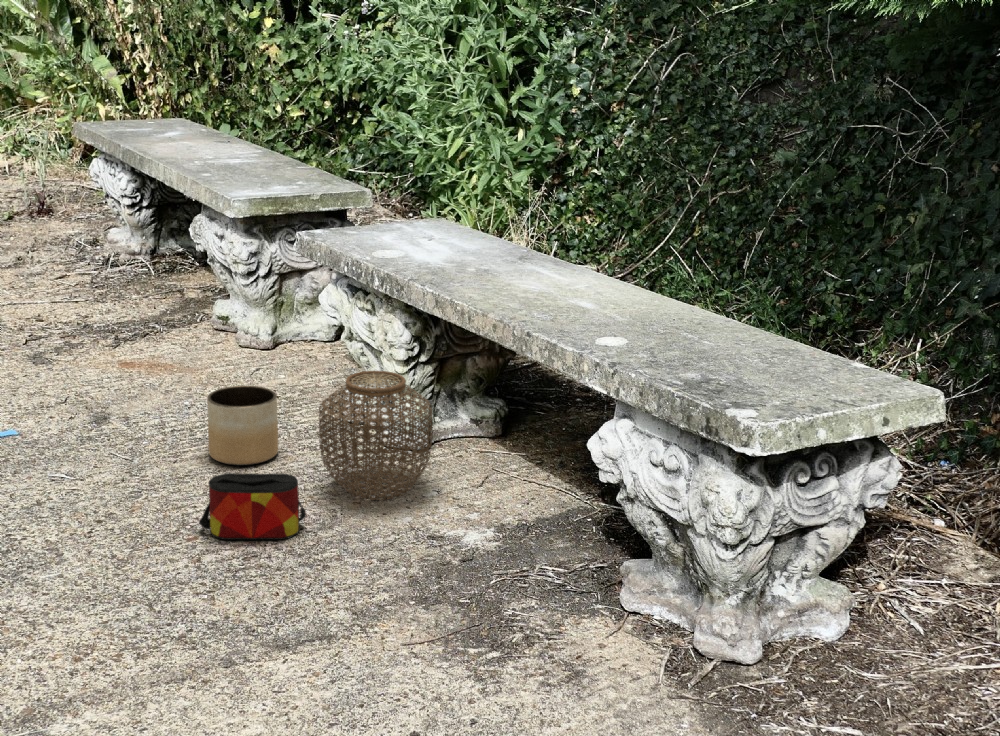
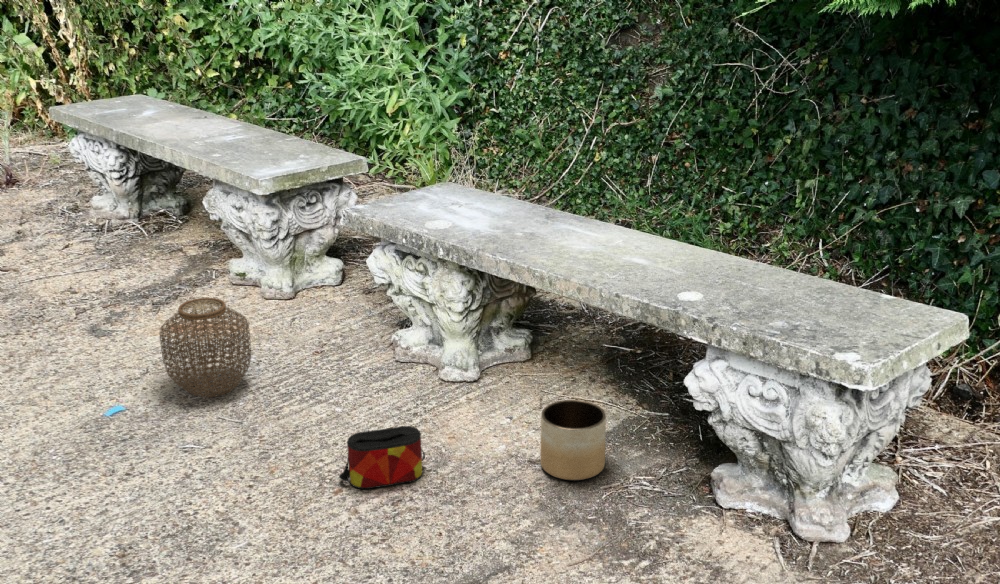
woven basket: present [319,371,432,500] -> present [160,298,251,397]
planter: present [207,386,279,465] -> present [540,400,606,480]

